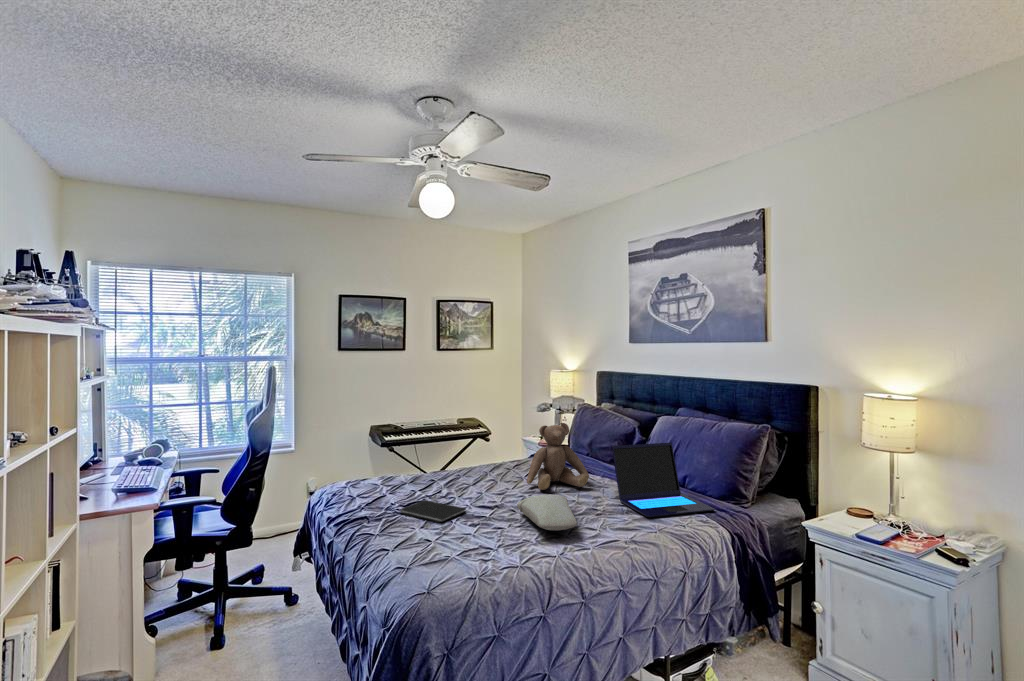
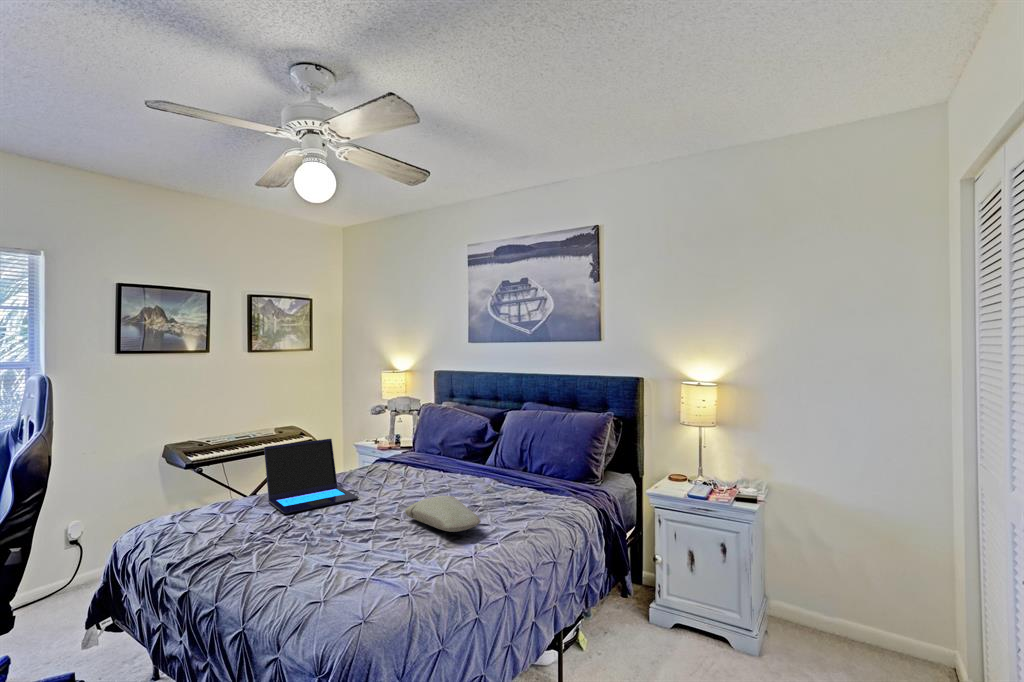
teddy bear: present [527,423,589,490] -> none [396,423,459,493]
laptop: present [612,443,715,517] -> present [264,439,359,514]
notebook: present [401,500,466,522] -> none [268,521,348,544]

